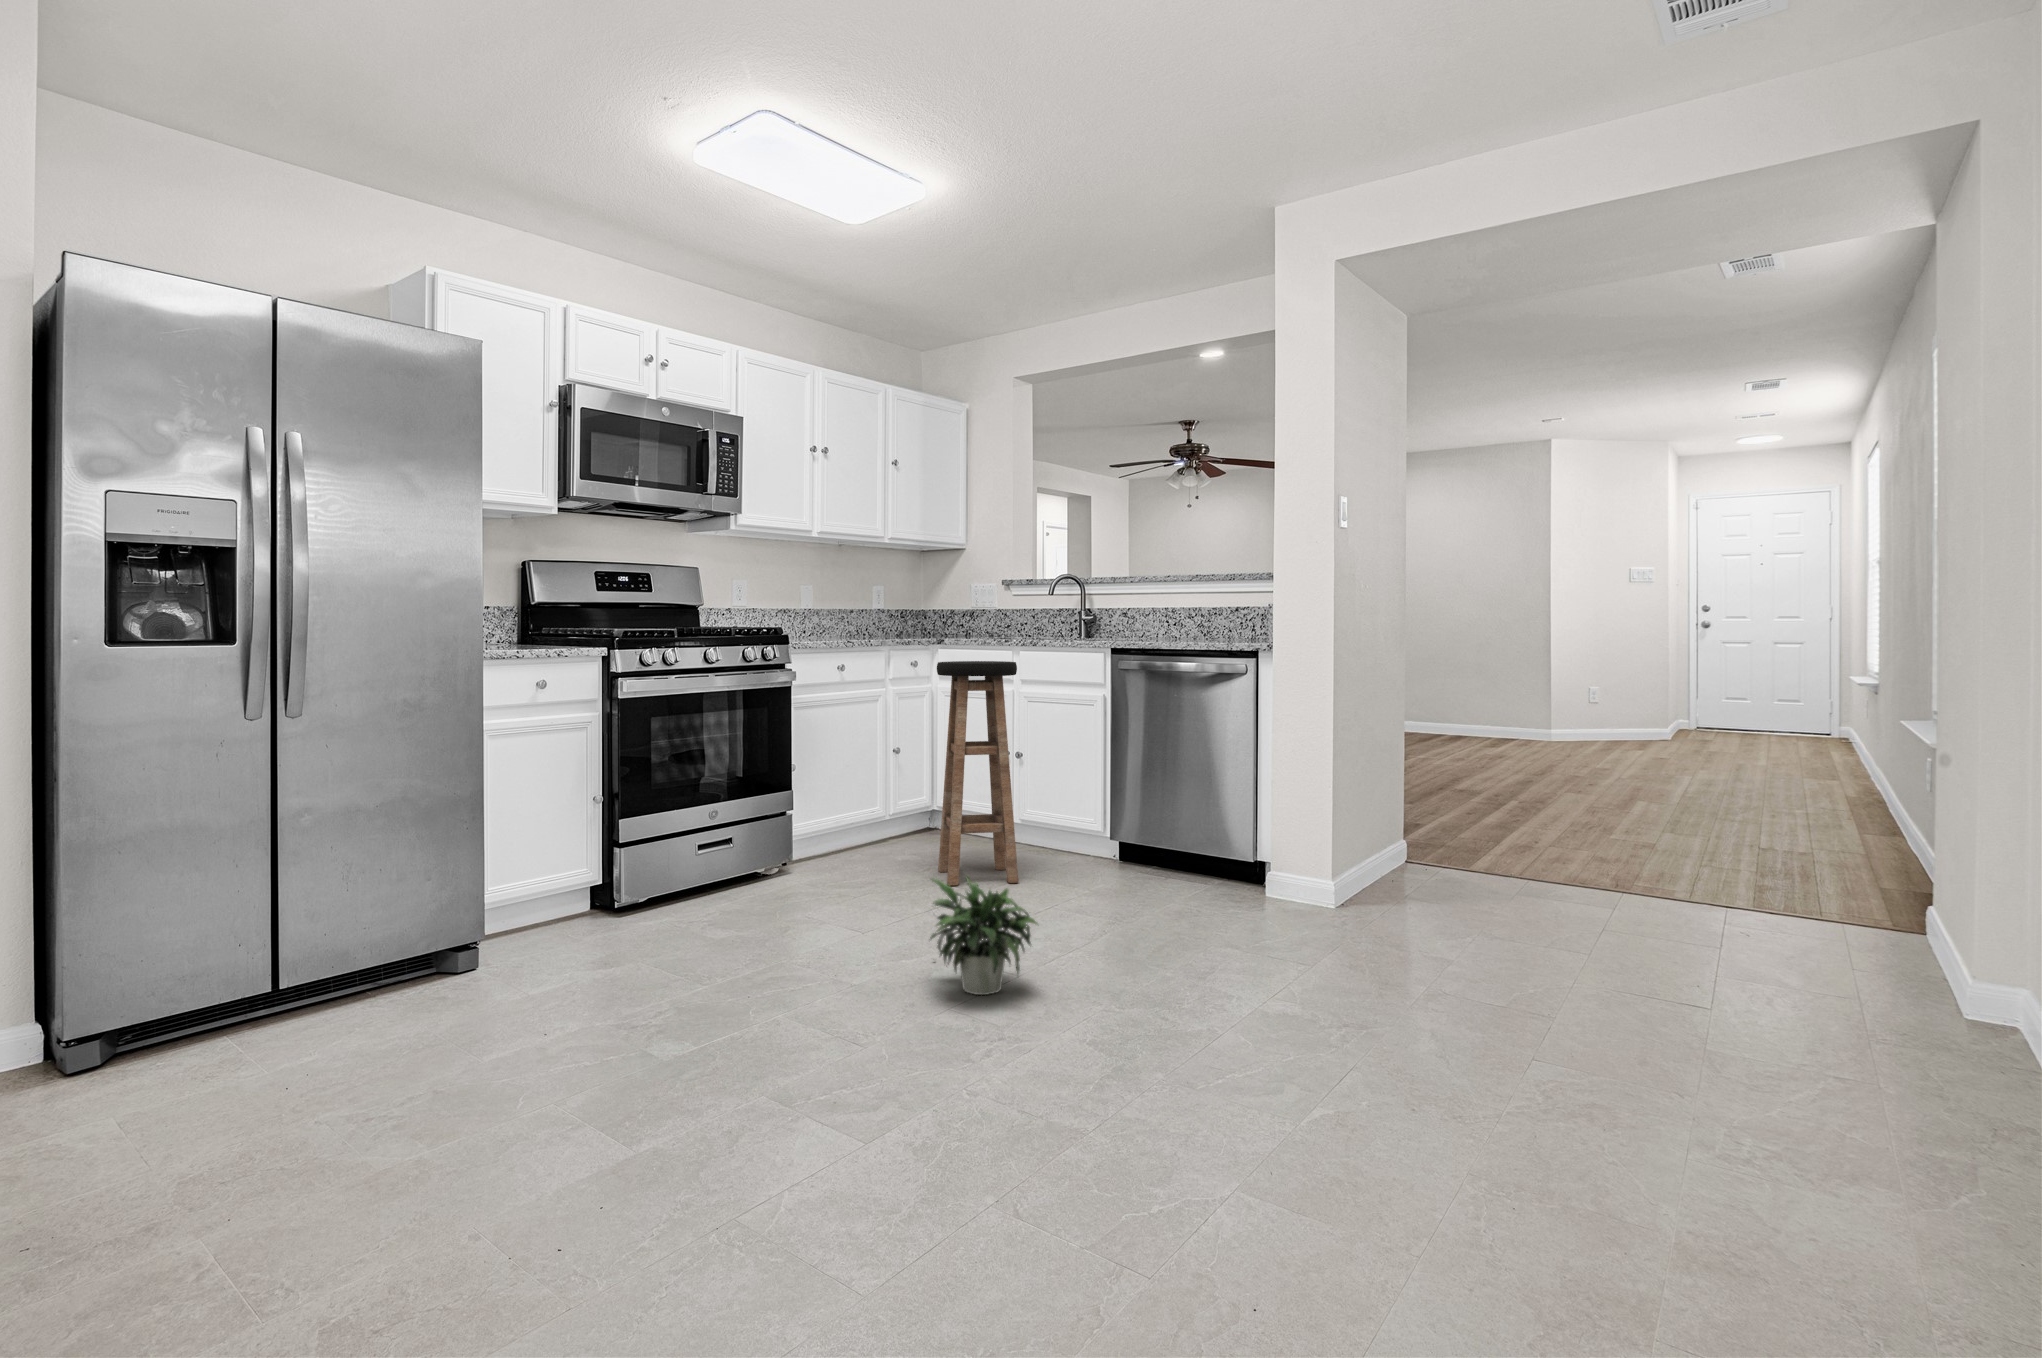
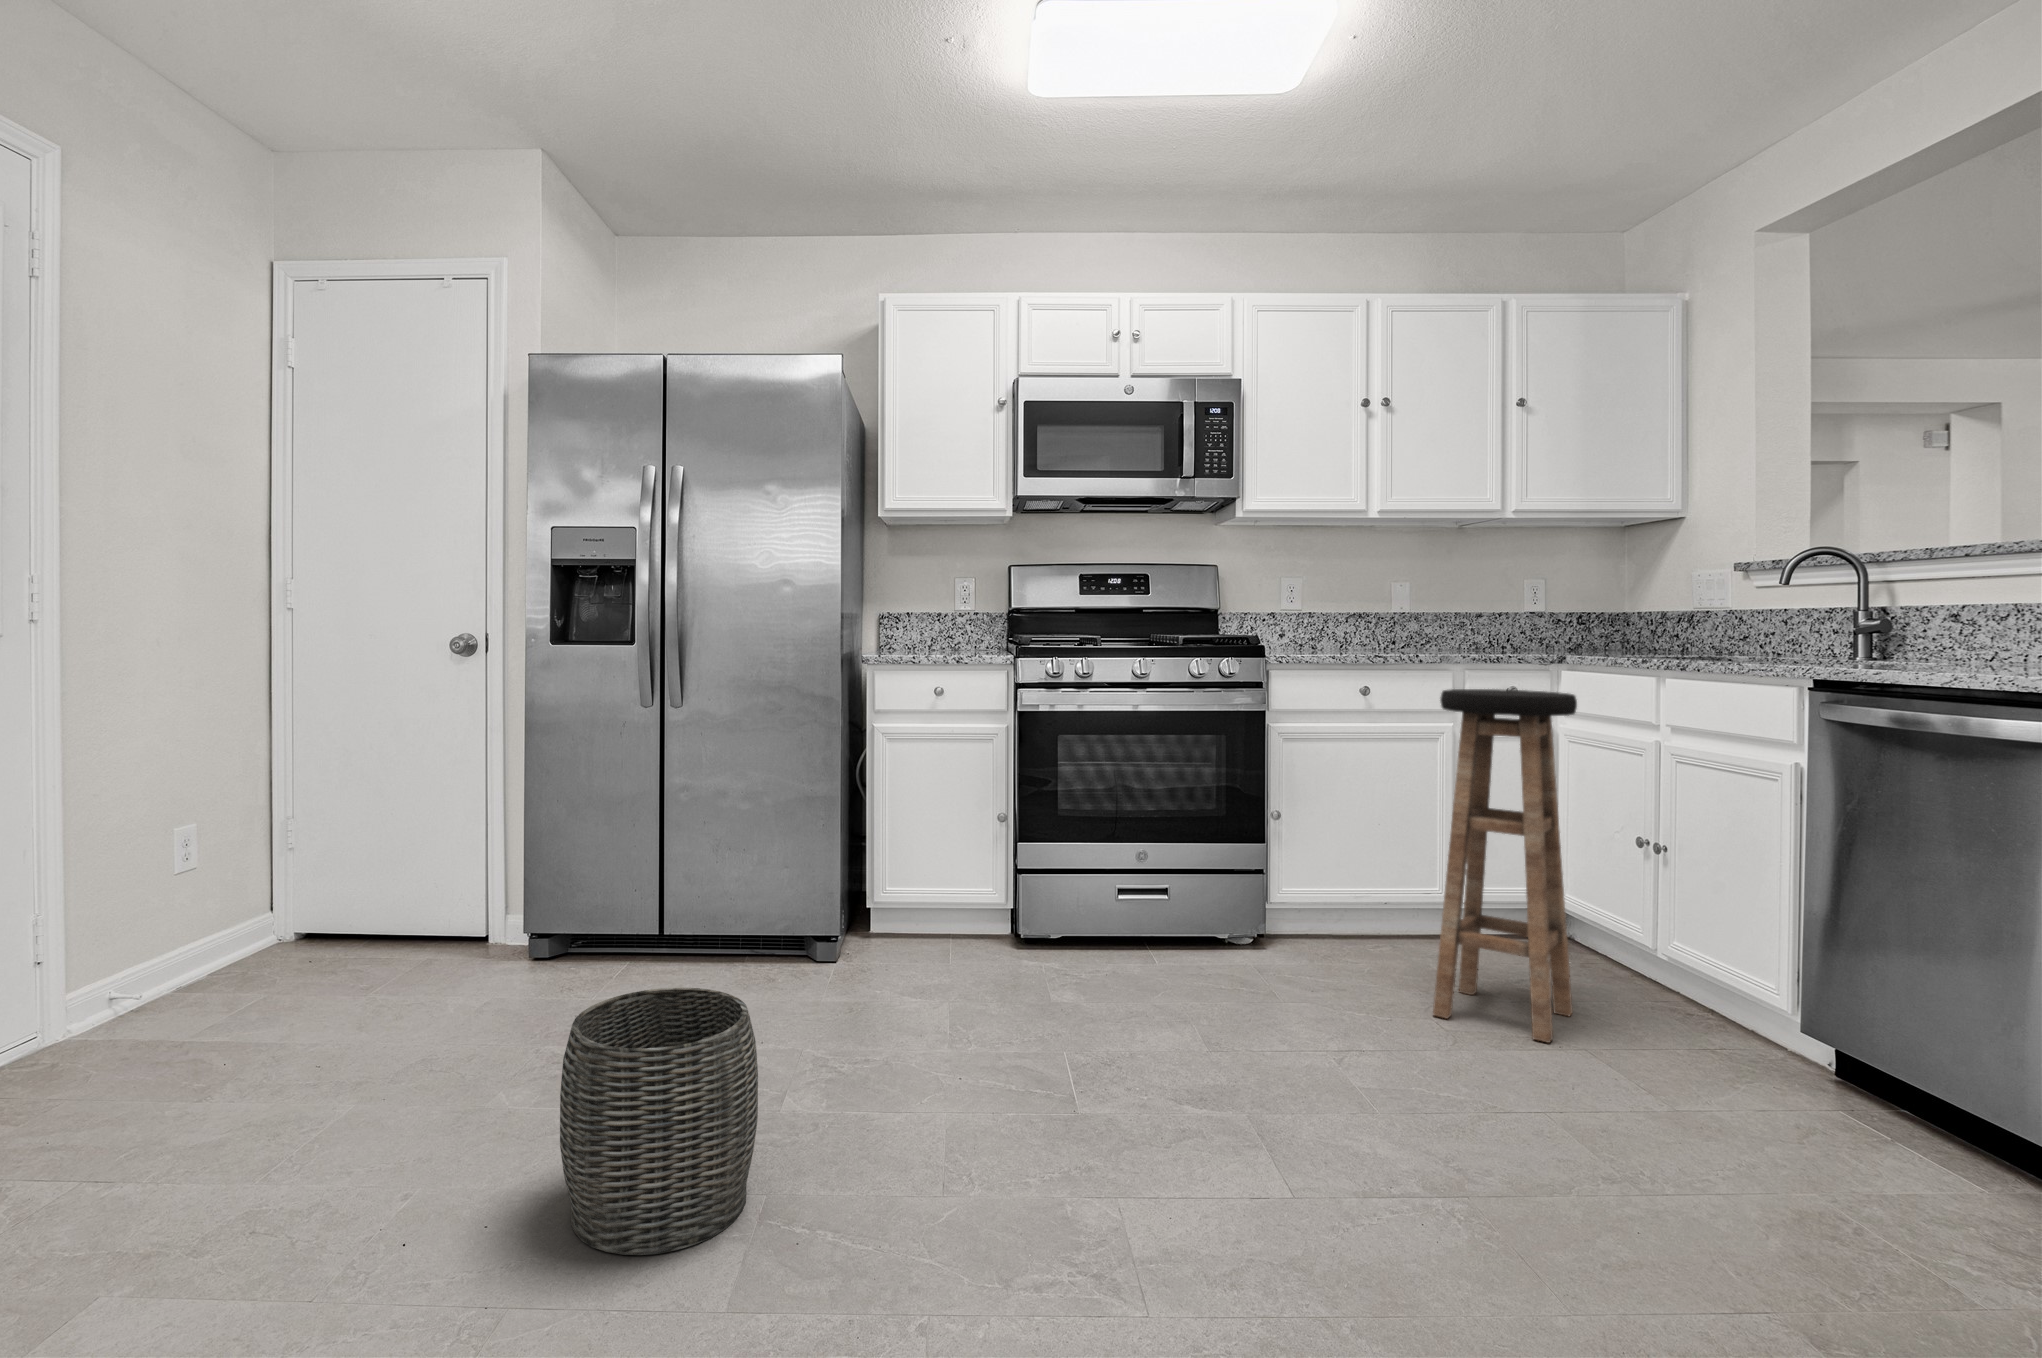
potted plant: present [930,877,1038,995] -> none [1102,995,1277,1196]
woven basket: none [636,936,805,1157] -> present [560,988,758,1255]

